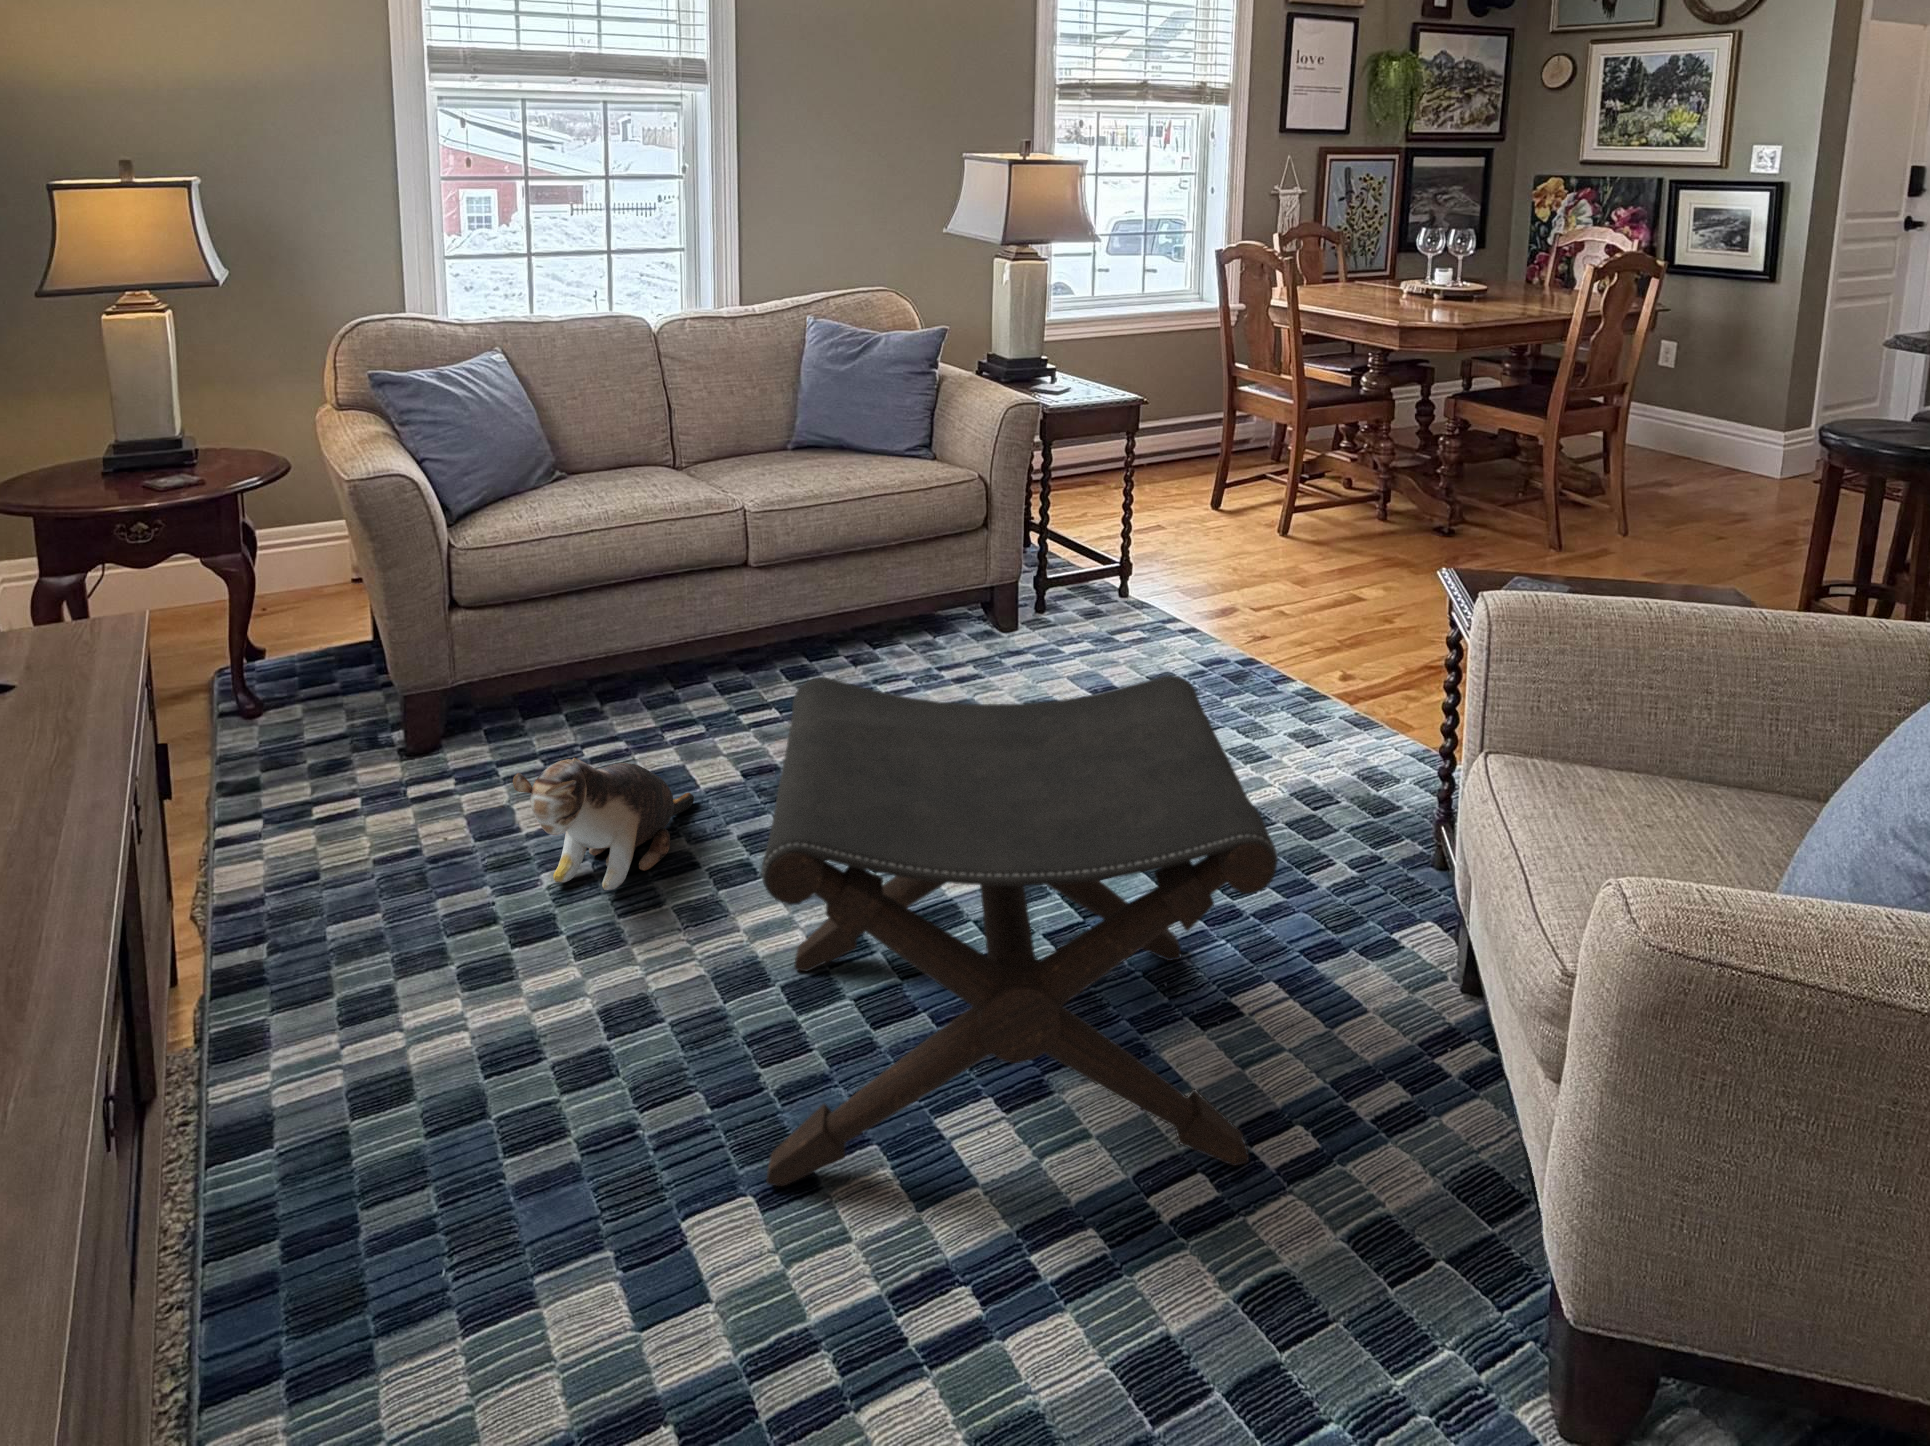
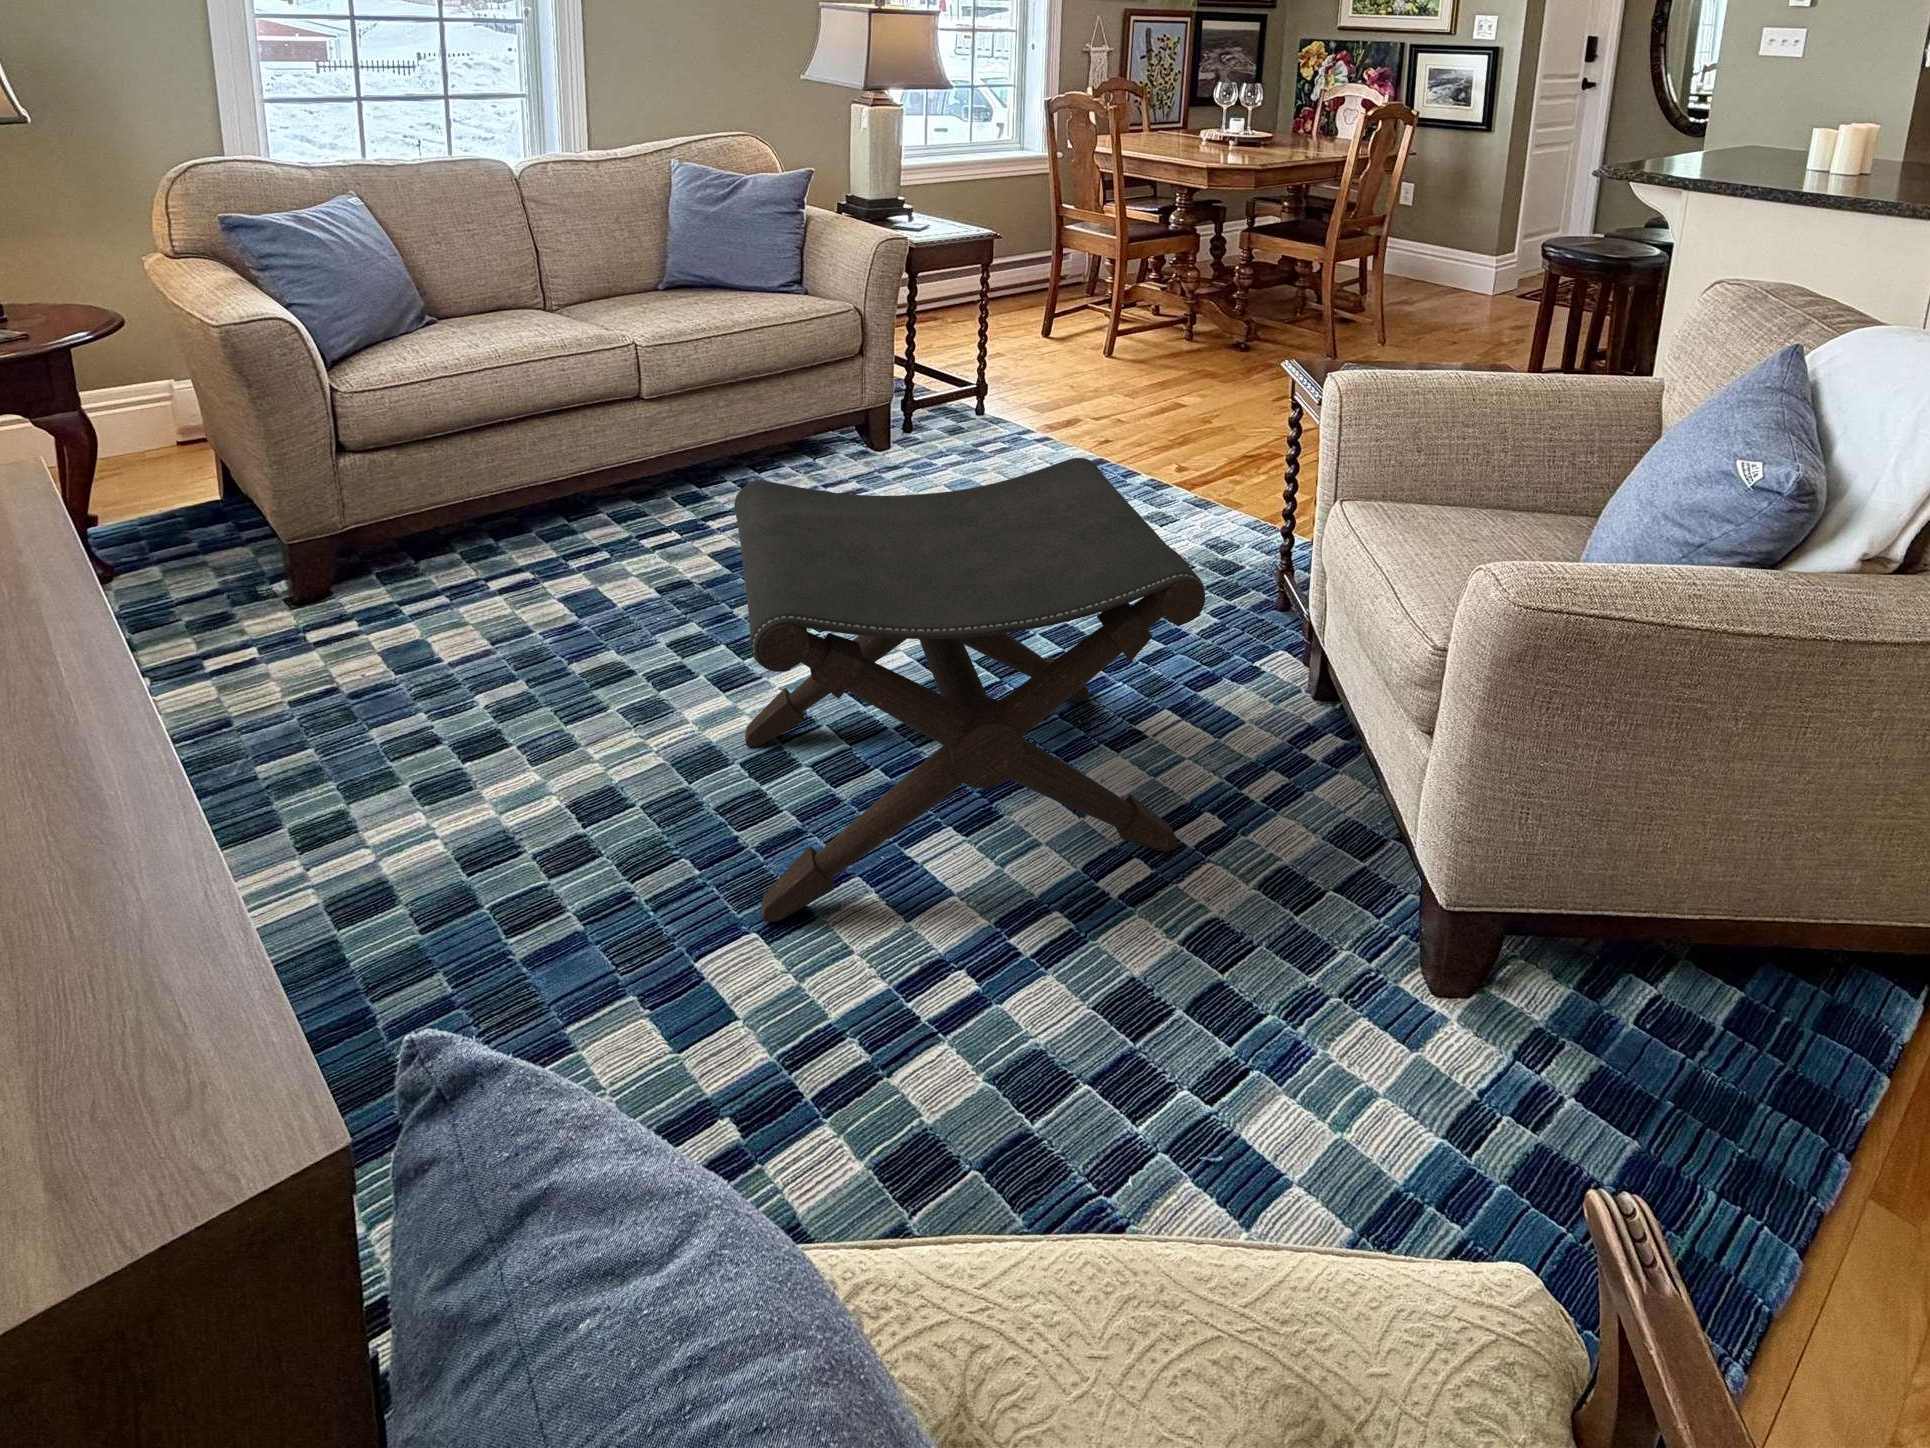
plush toy: present [513,758,694,890] -> none [449,578,615,699]

